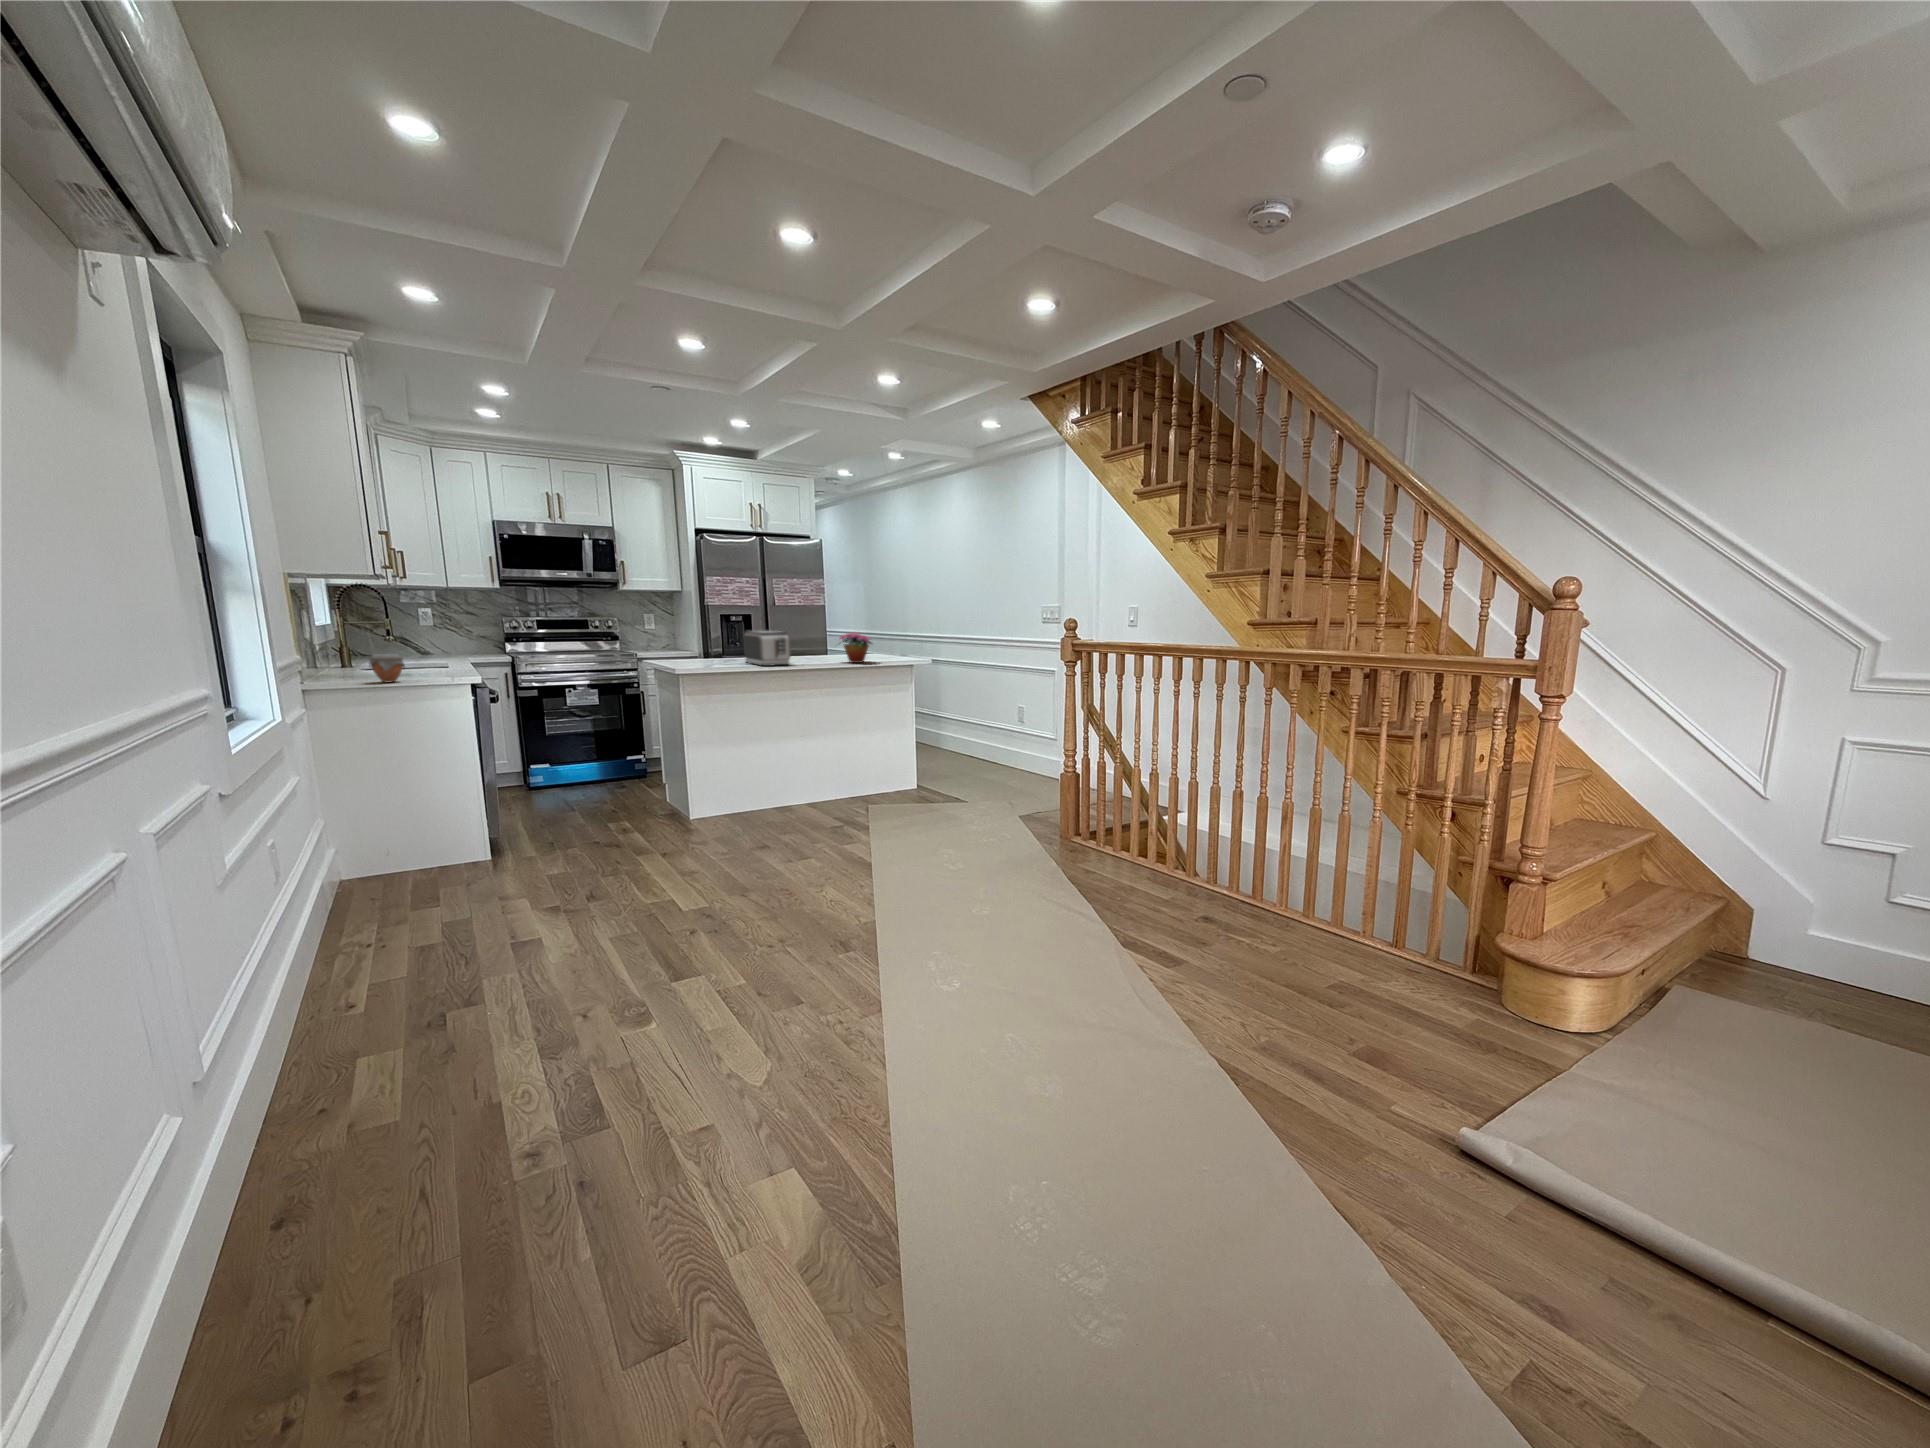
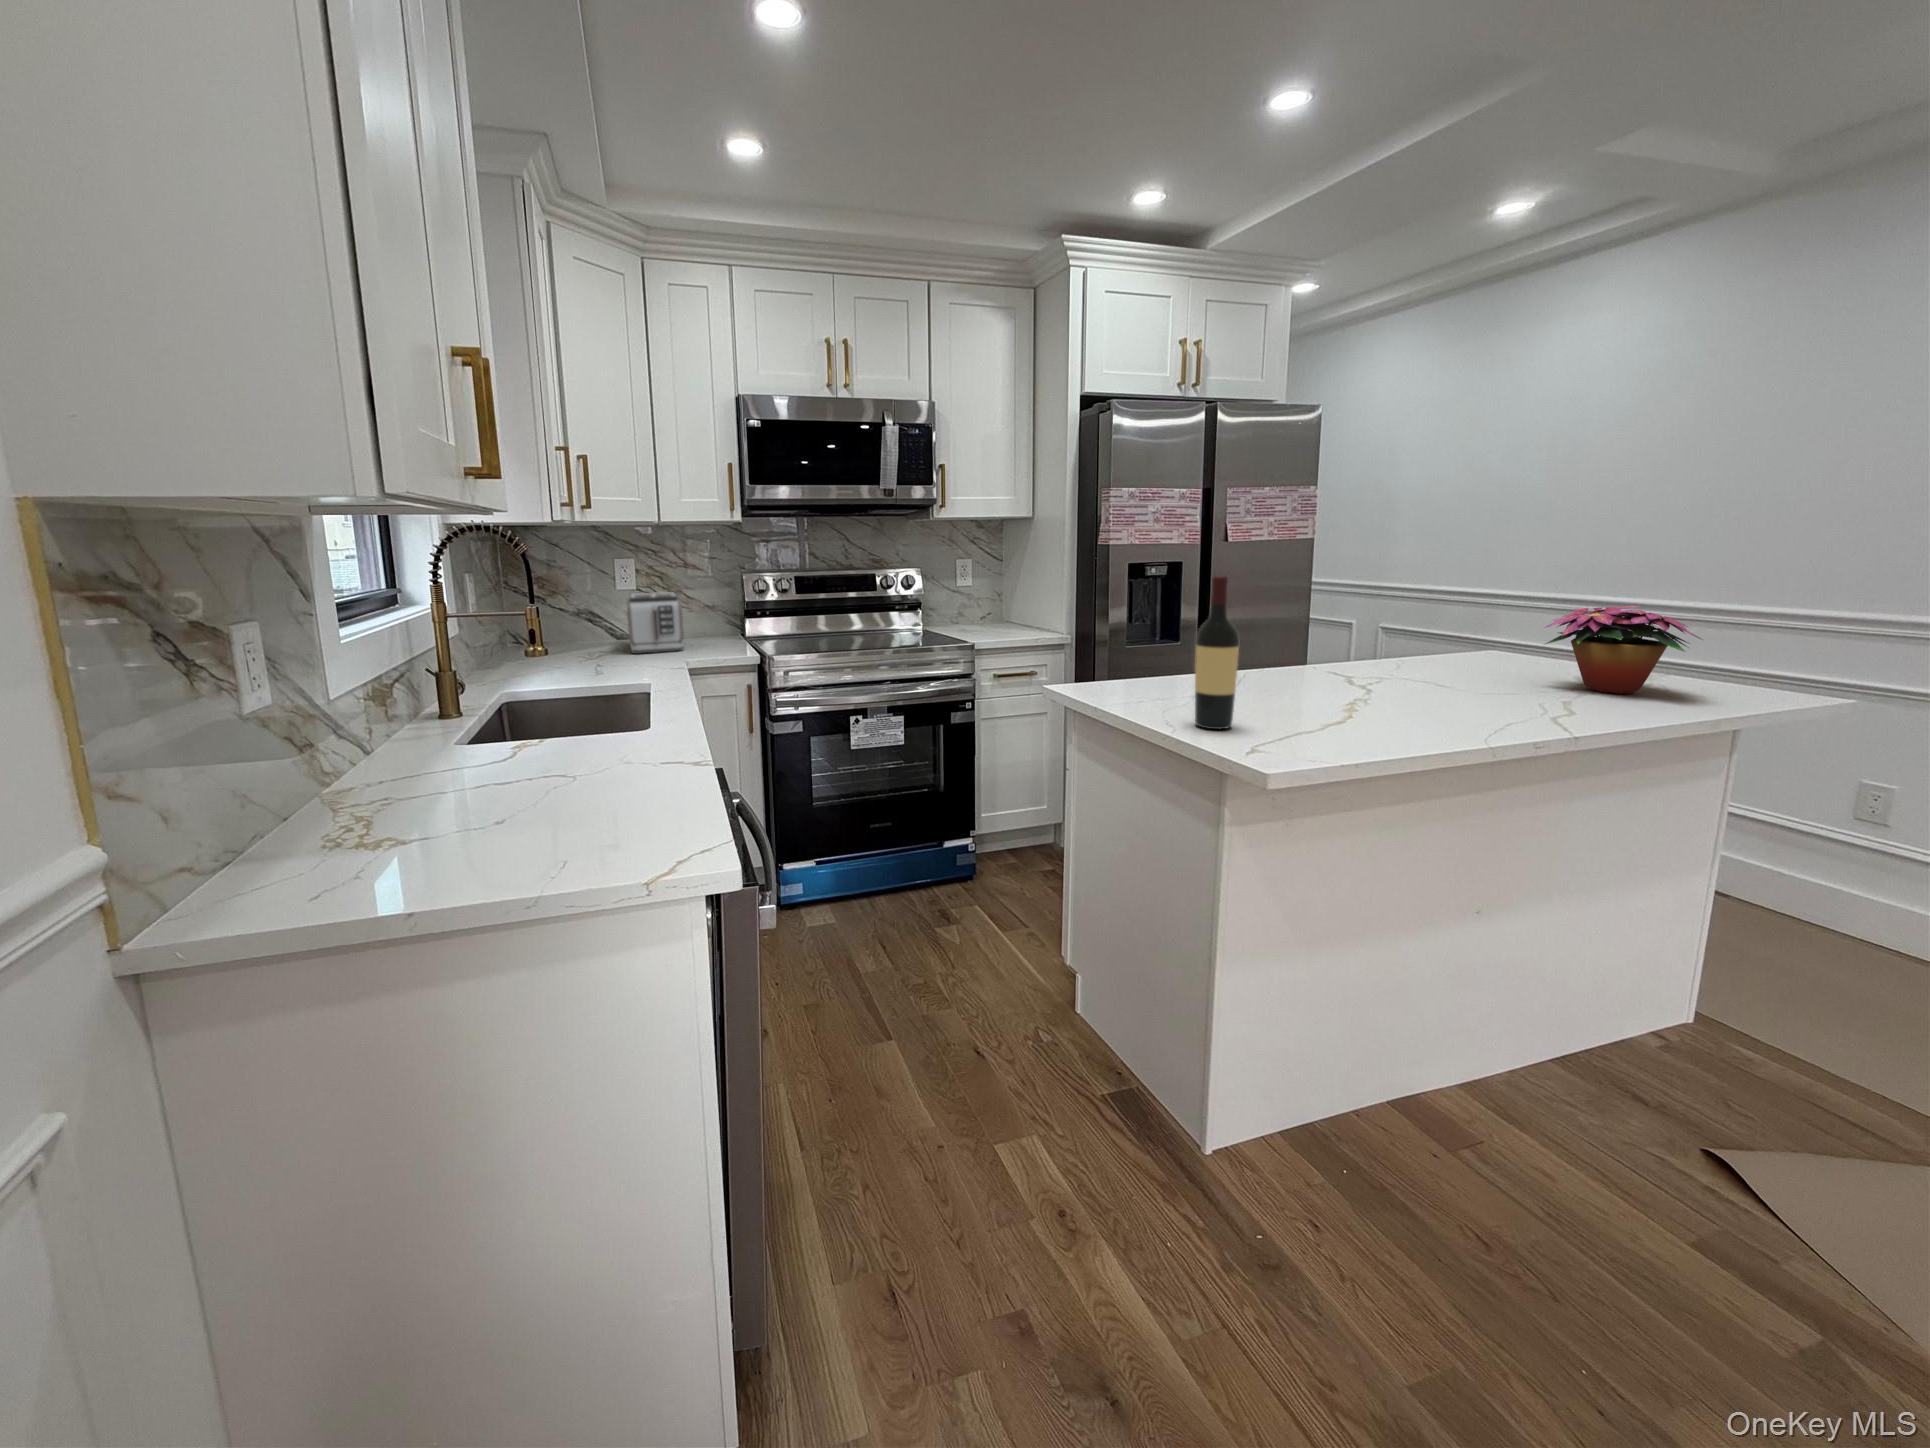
wine bottle: none [672,616,688,668] -> present [1195,576,1239,729]
toaster: present [744,631,791,666] -> present [627,592,684,654]
jar: present [369,654,405,682] -> none [318,752,450,871]

